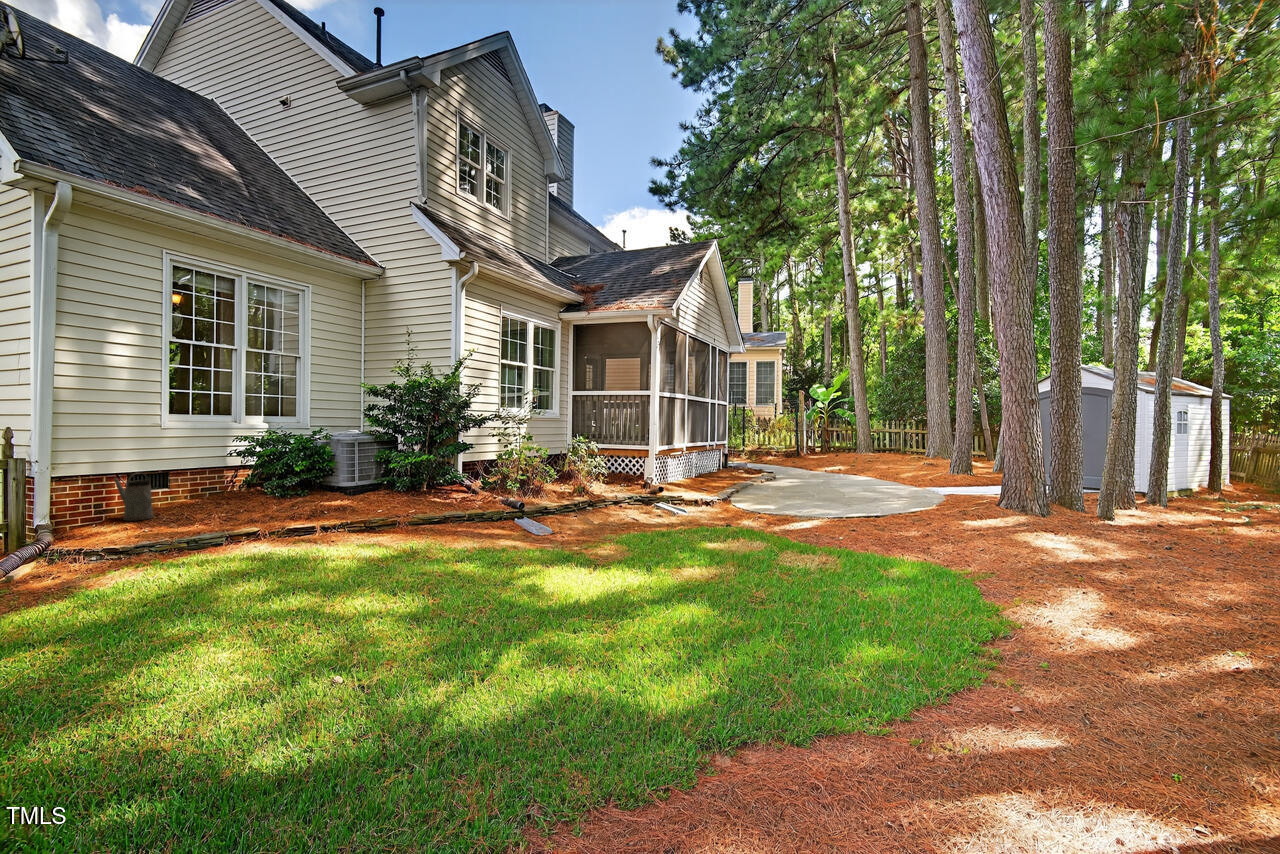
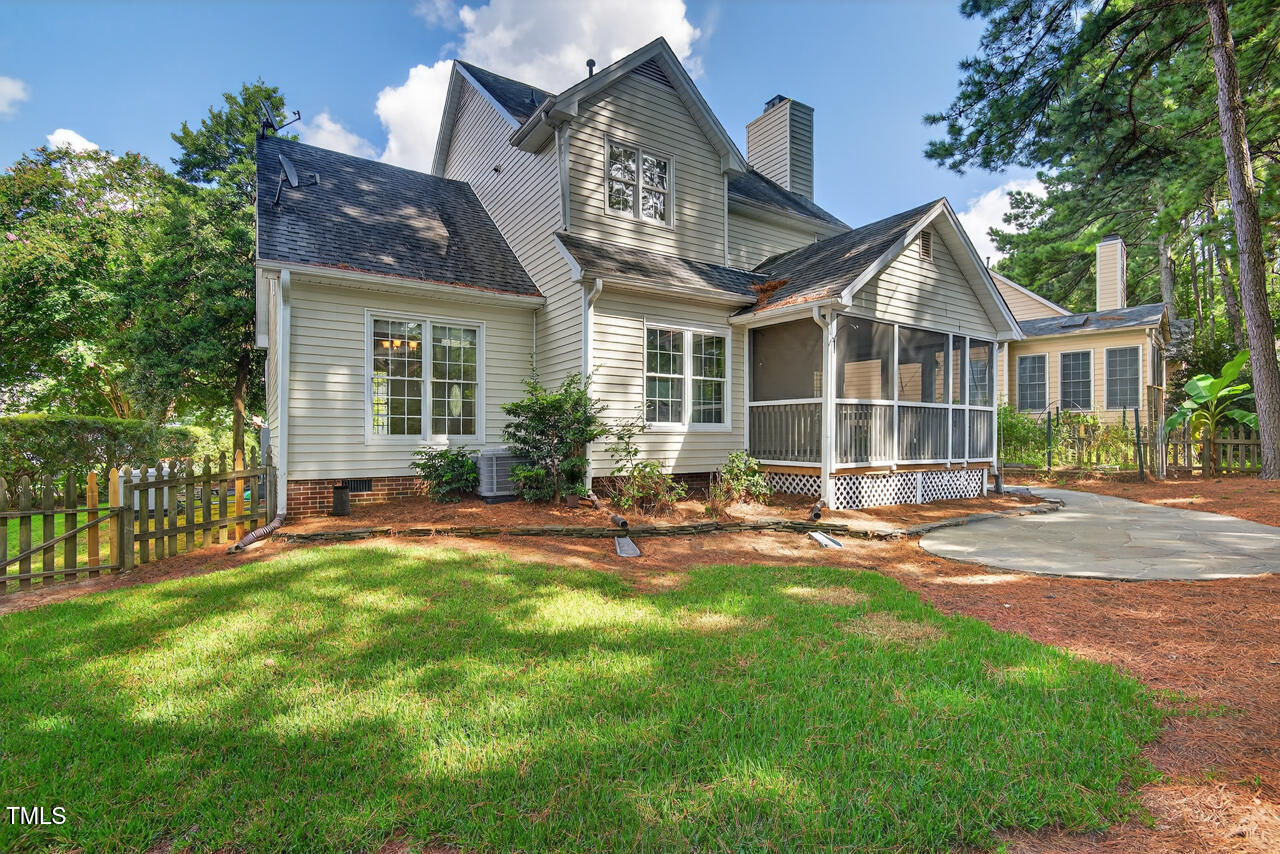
potted plant: none [428,450,461,493] -> present [561,467,588,507]

